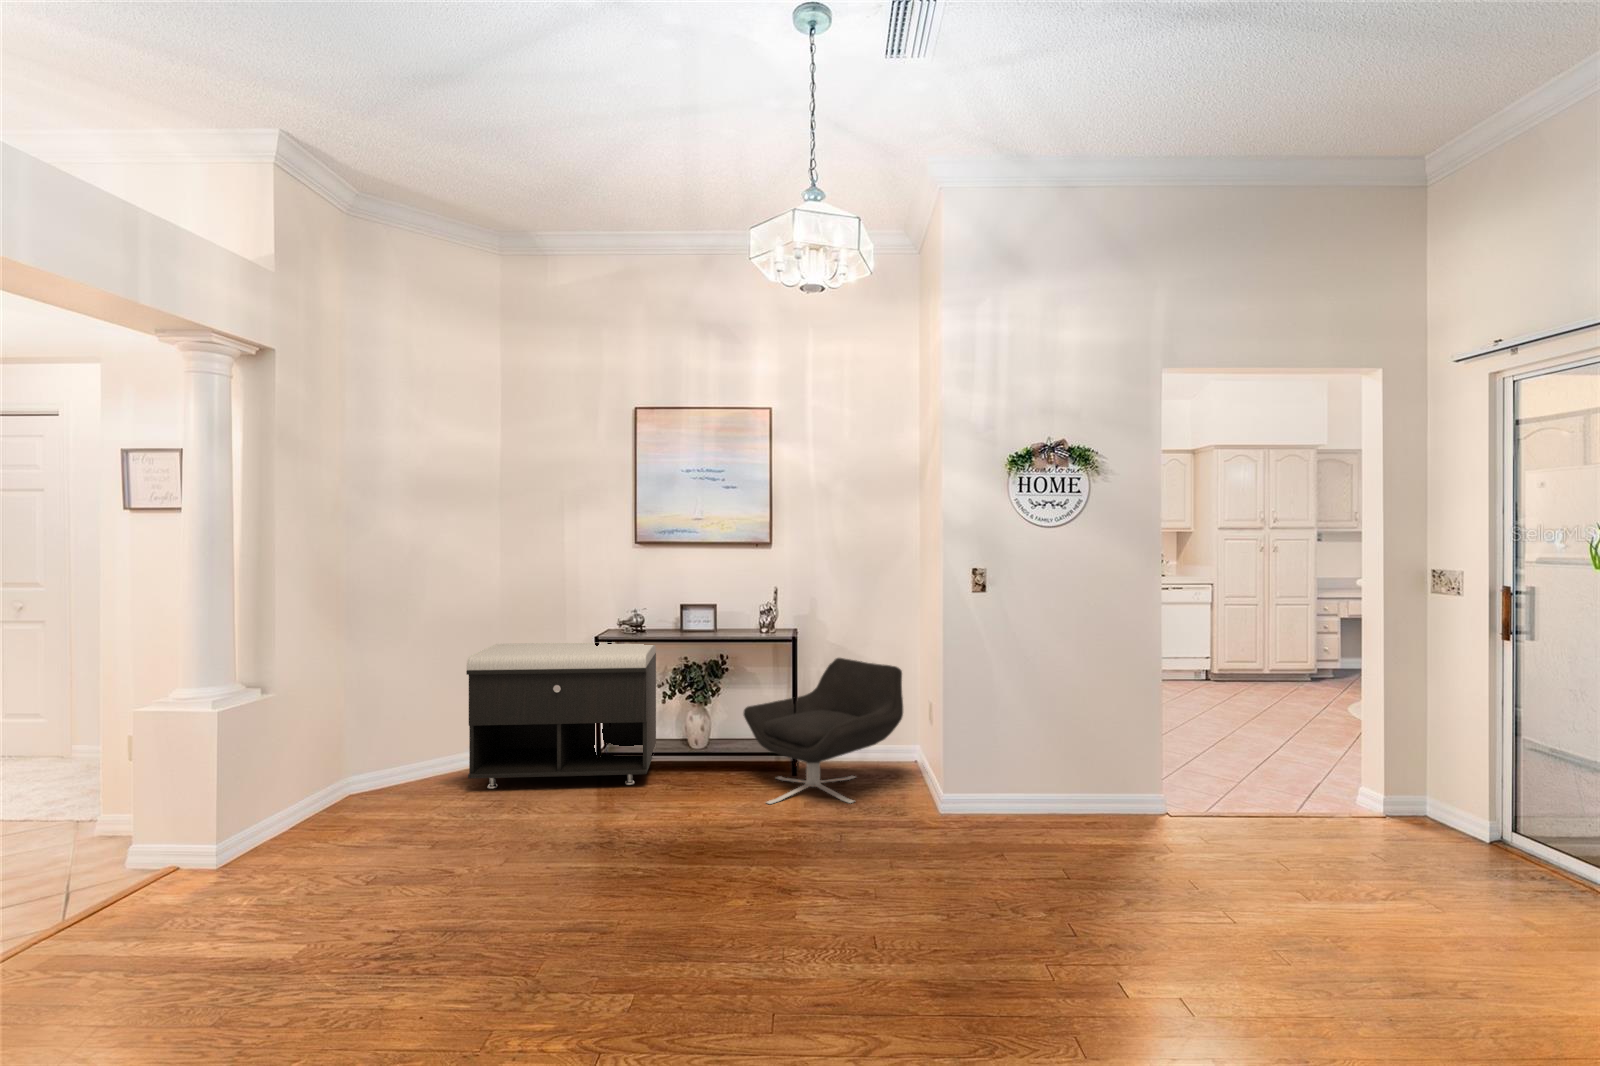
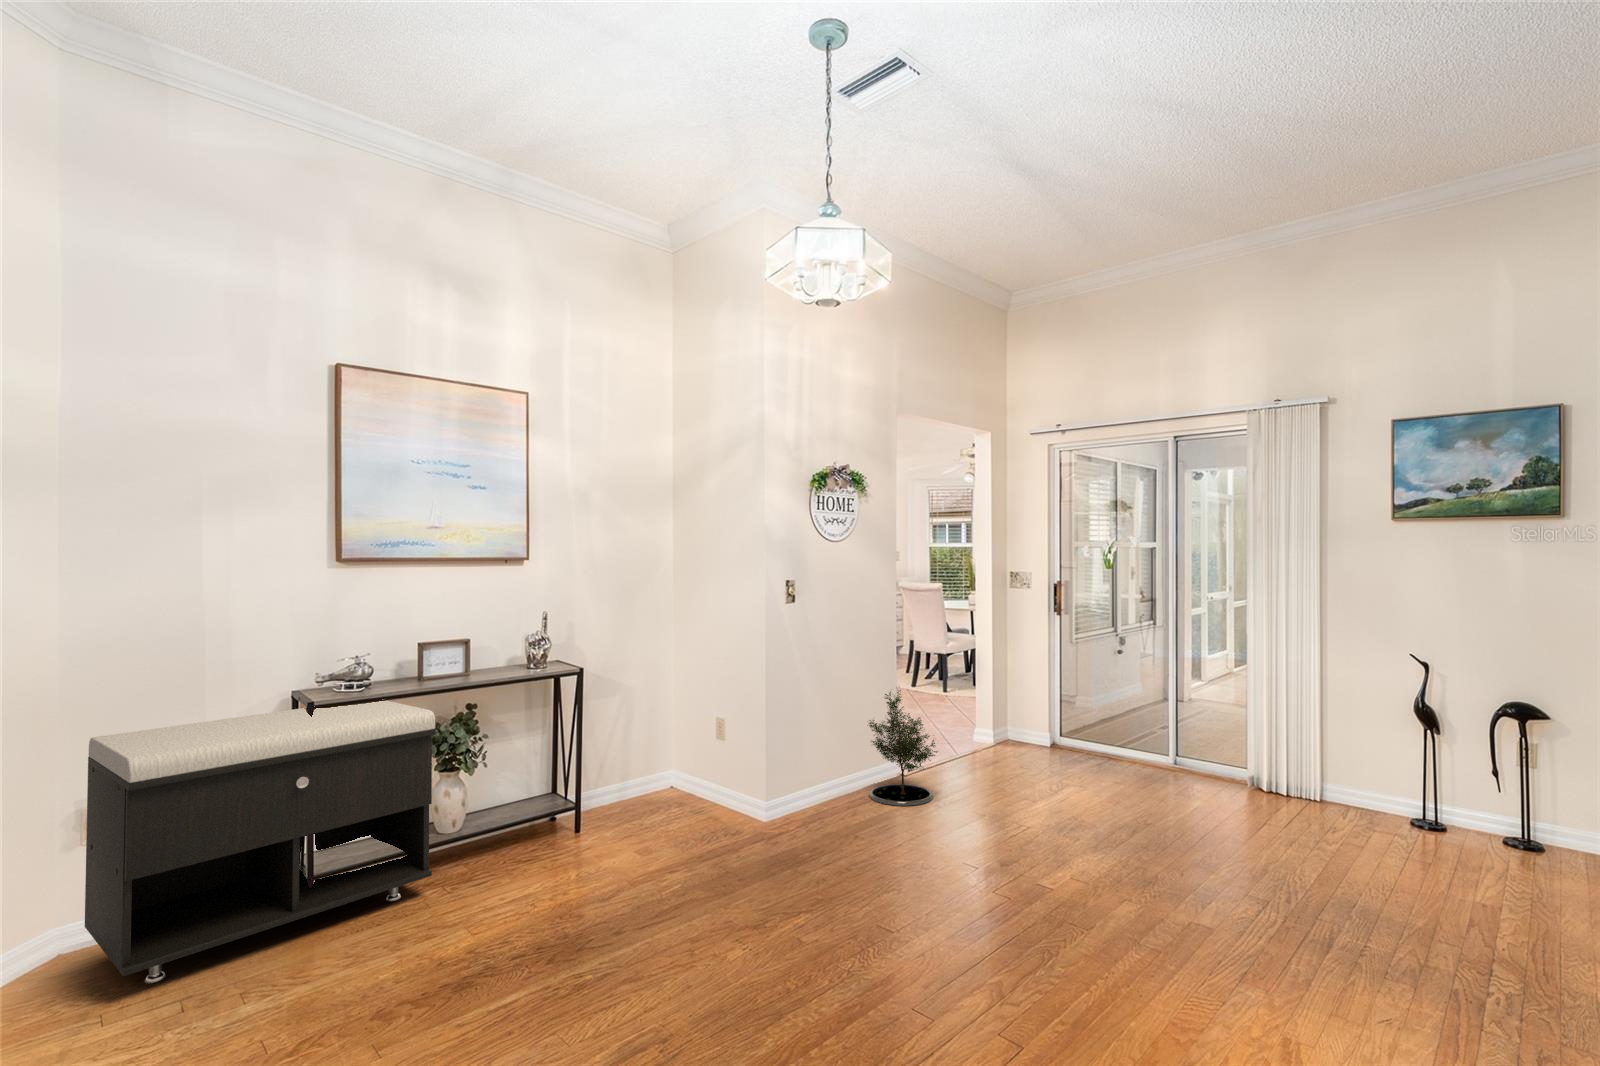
lounge chair: present [744,658,903,804] -> none [535,686,705,862]
potted tree: none [1070,698,1154,847] -> present [869,690,938,806]

